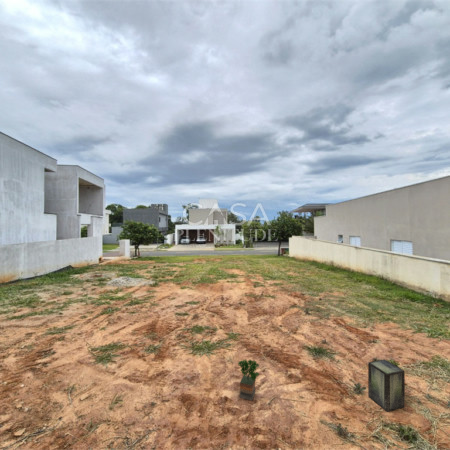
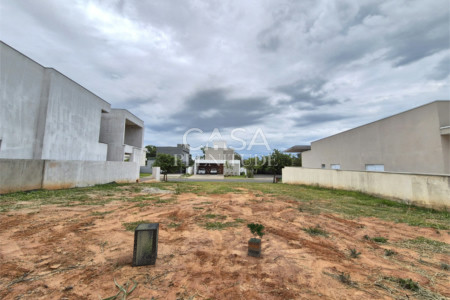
storage box: present [368,359,405,412] -> present [132,223,159,267]

